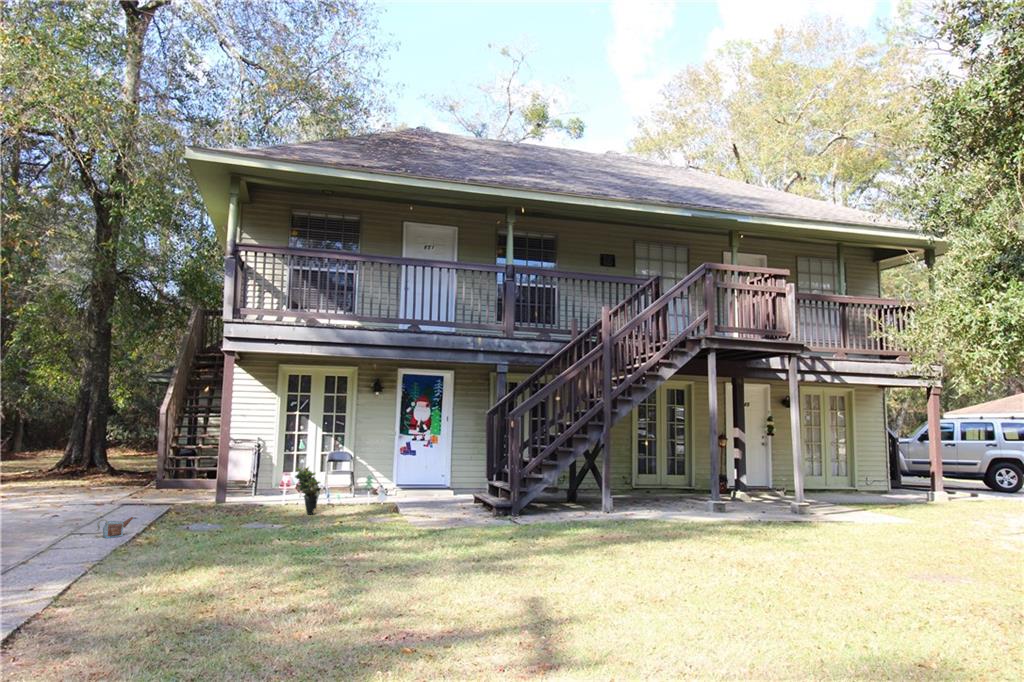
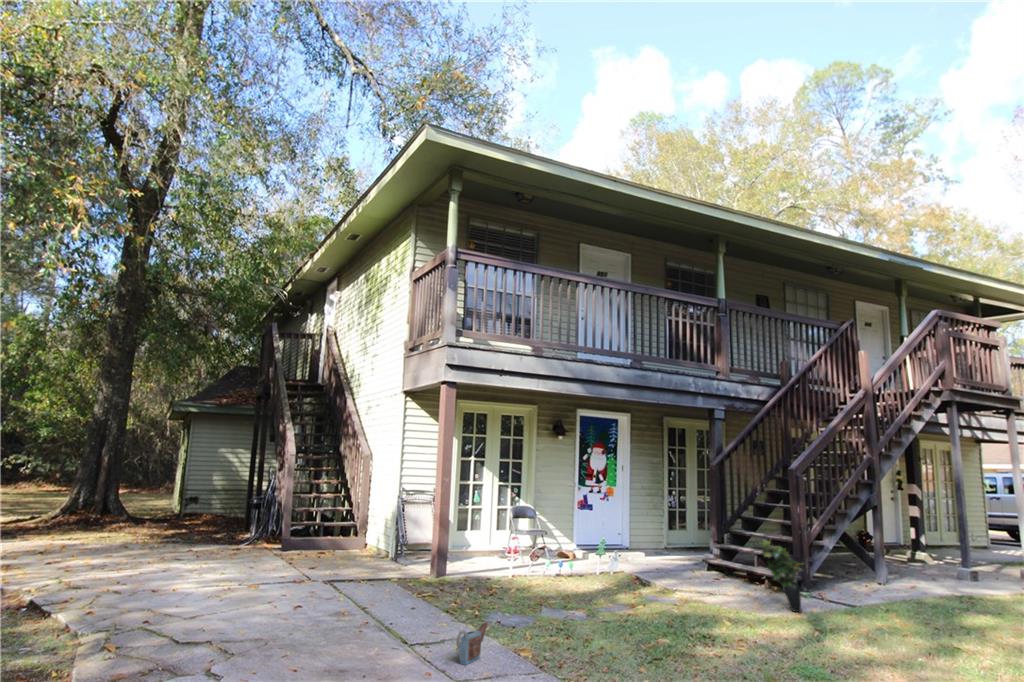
potted plant: present [295,467,321,515] -> present [761,540,802,612]

